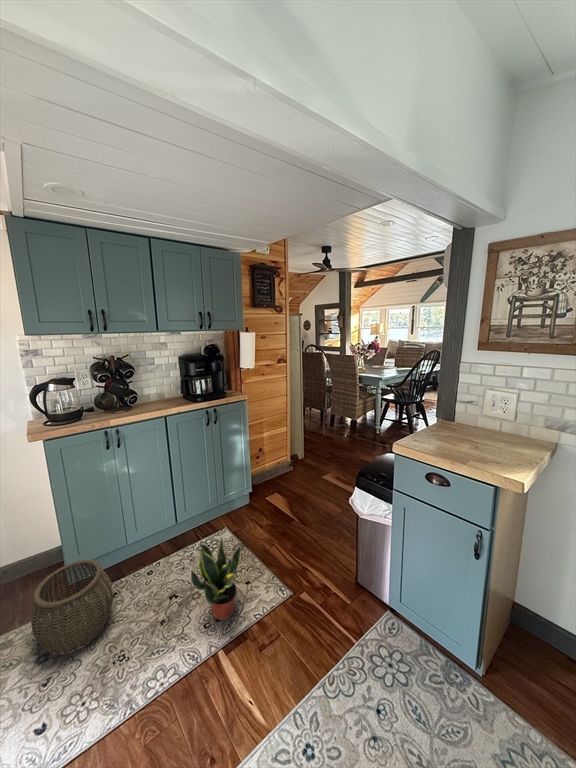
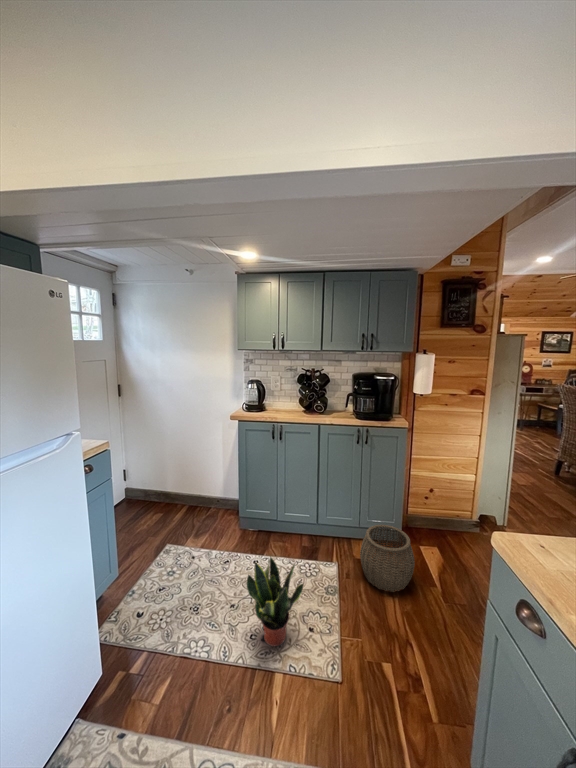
woven basket: present [31,560,113,654] -> present [360,525,415,592]

